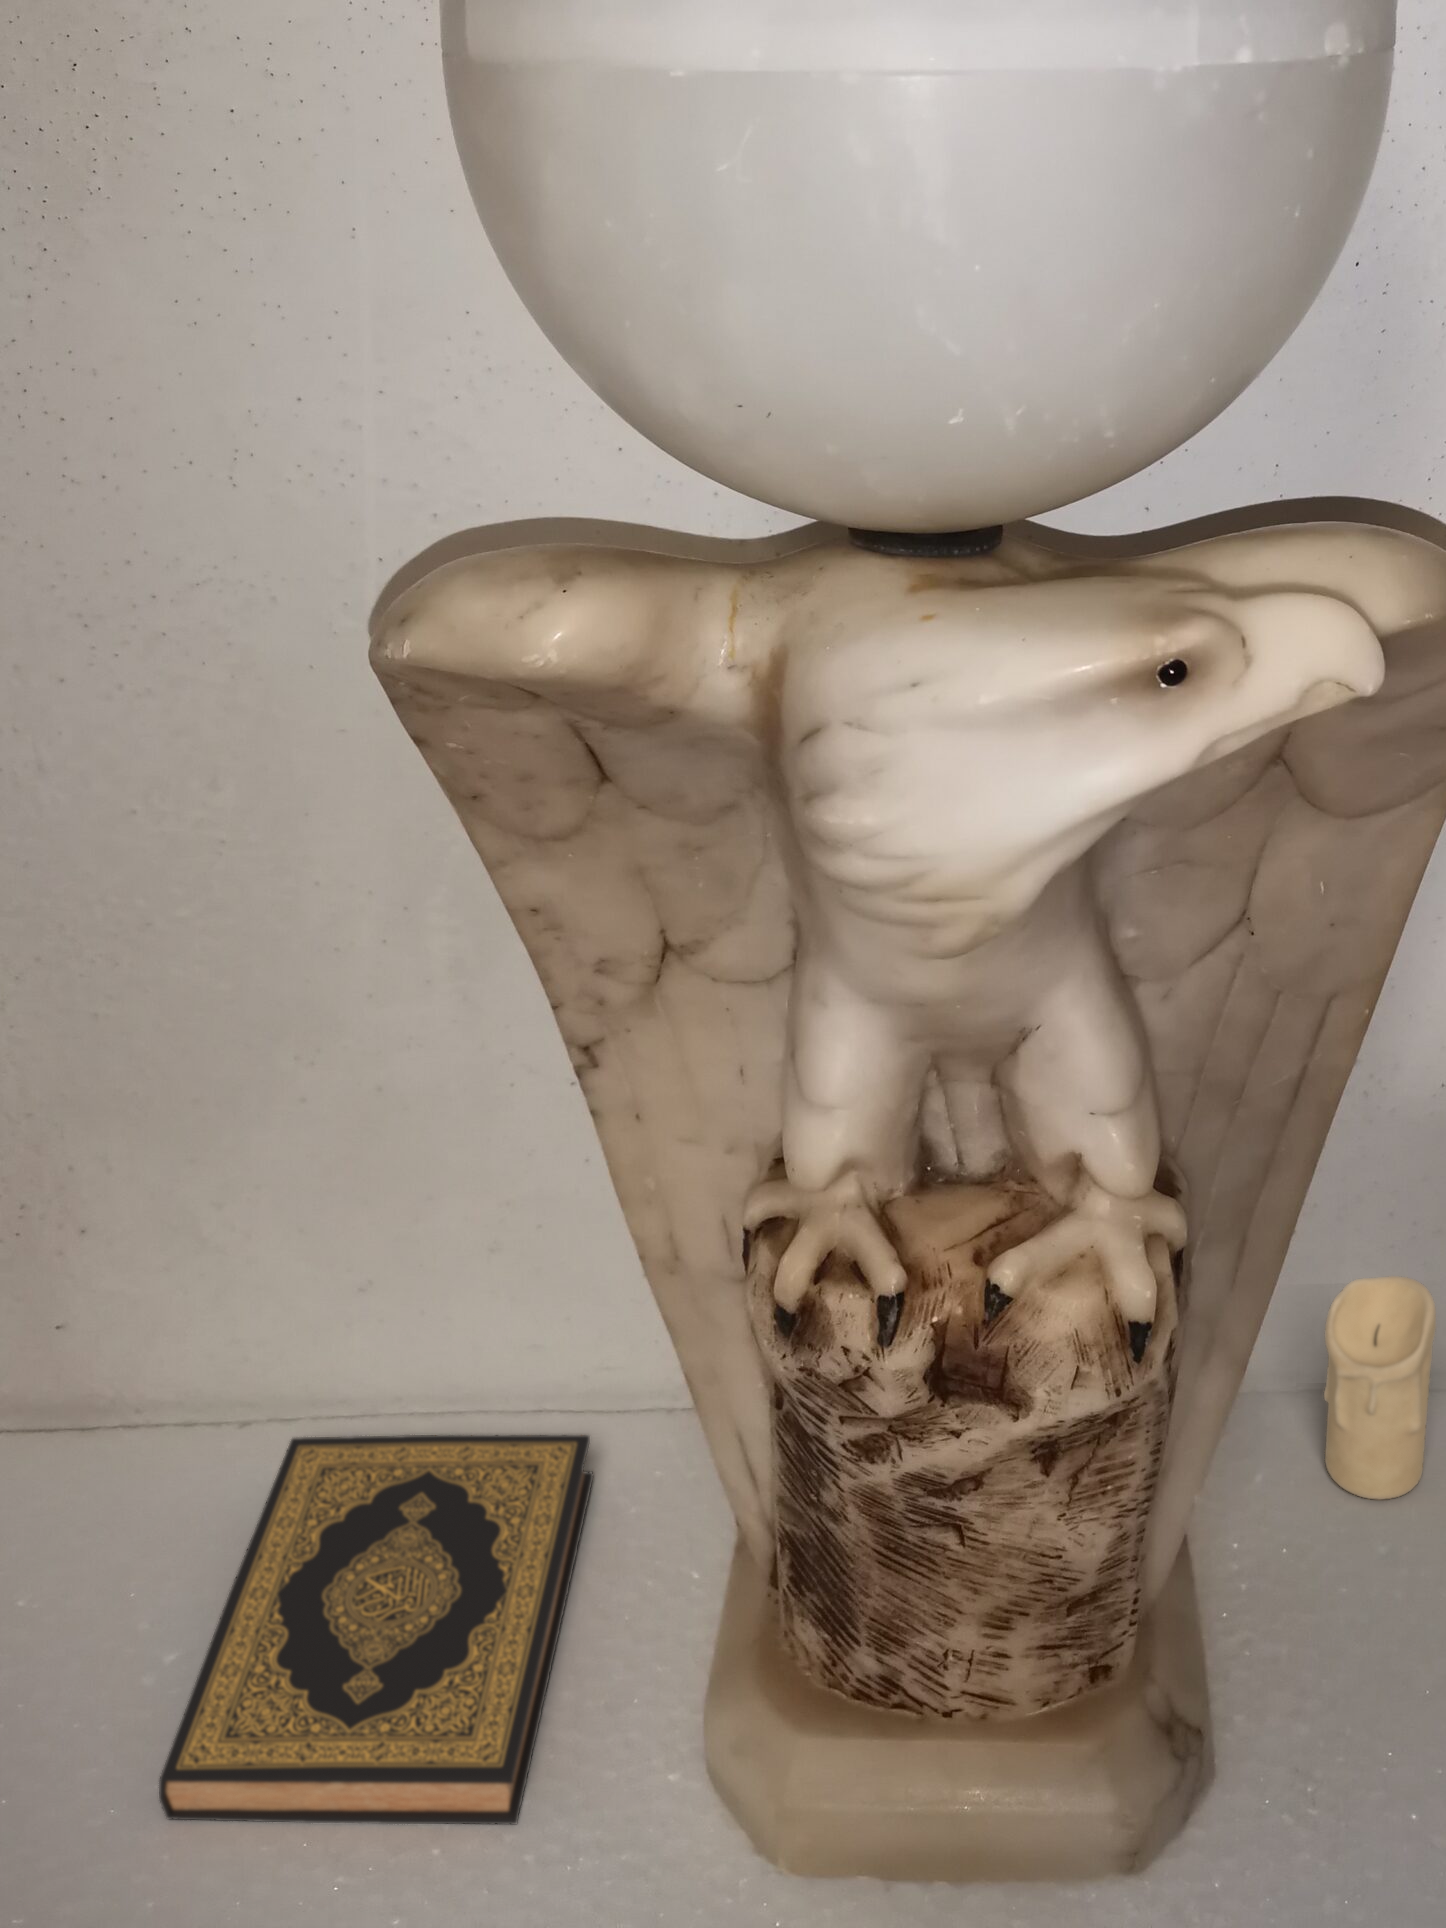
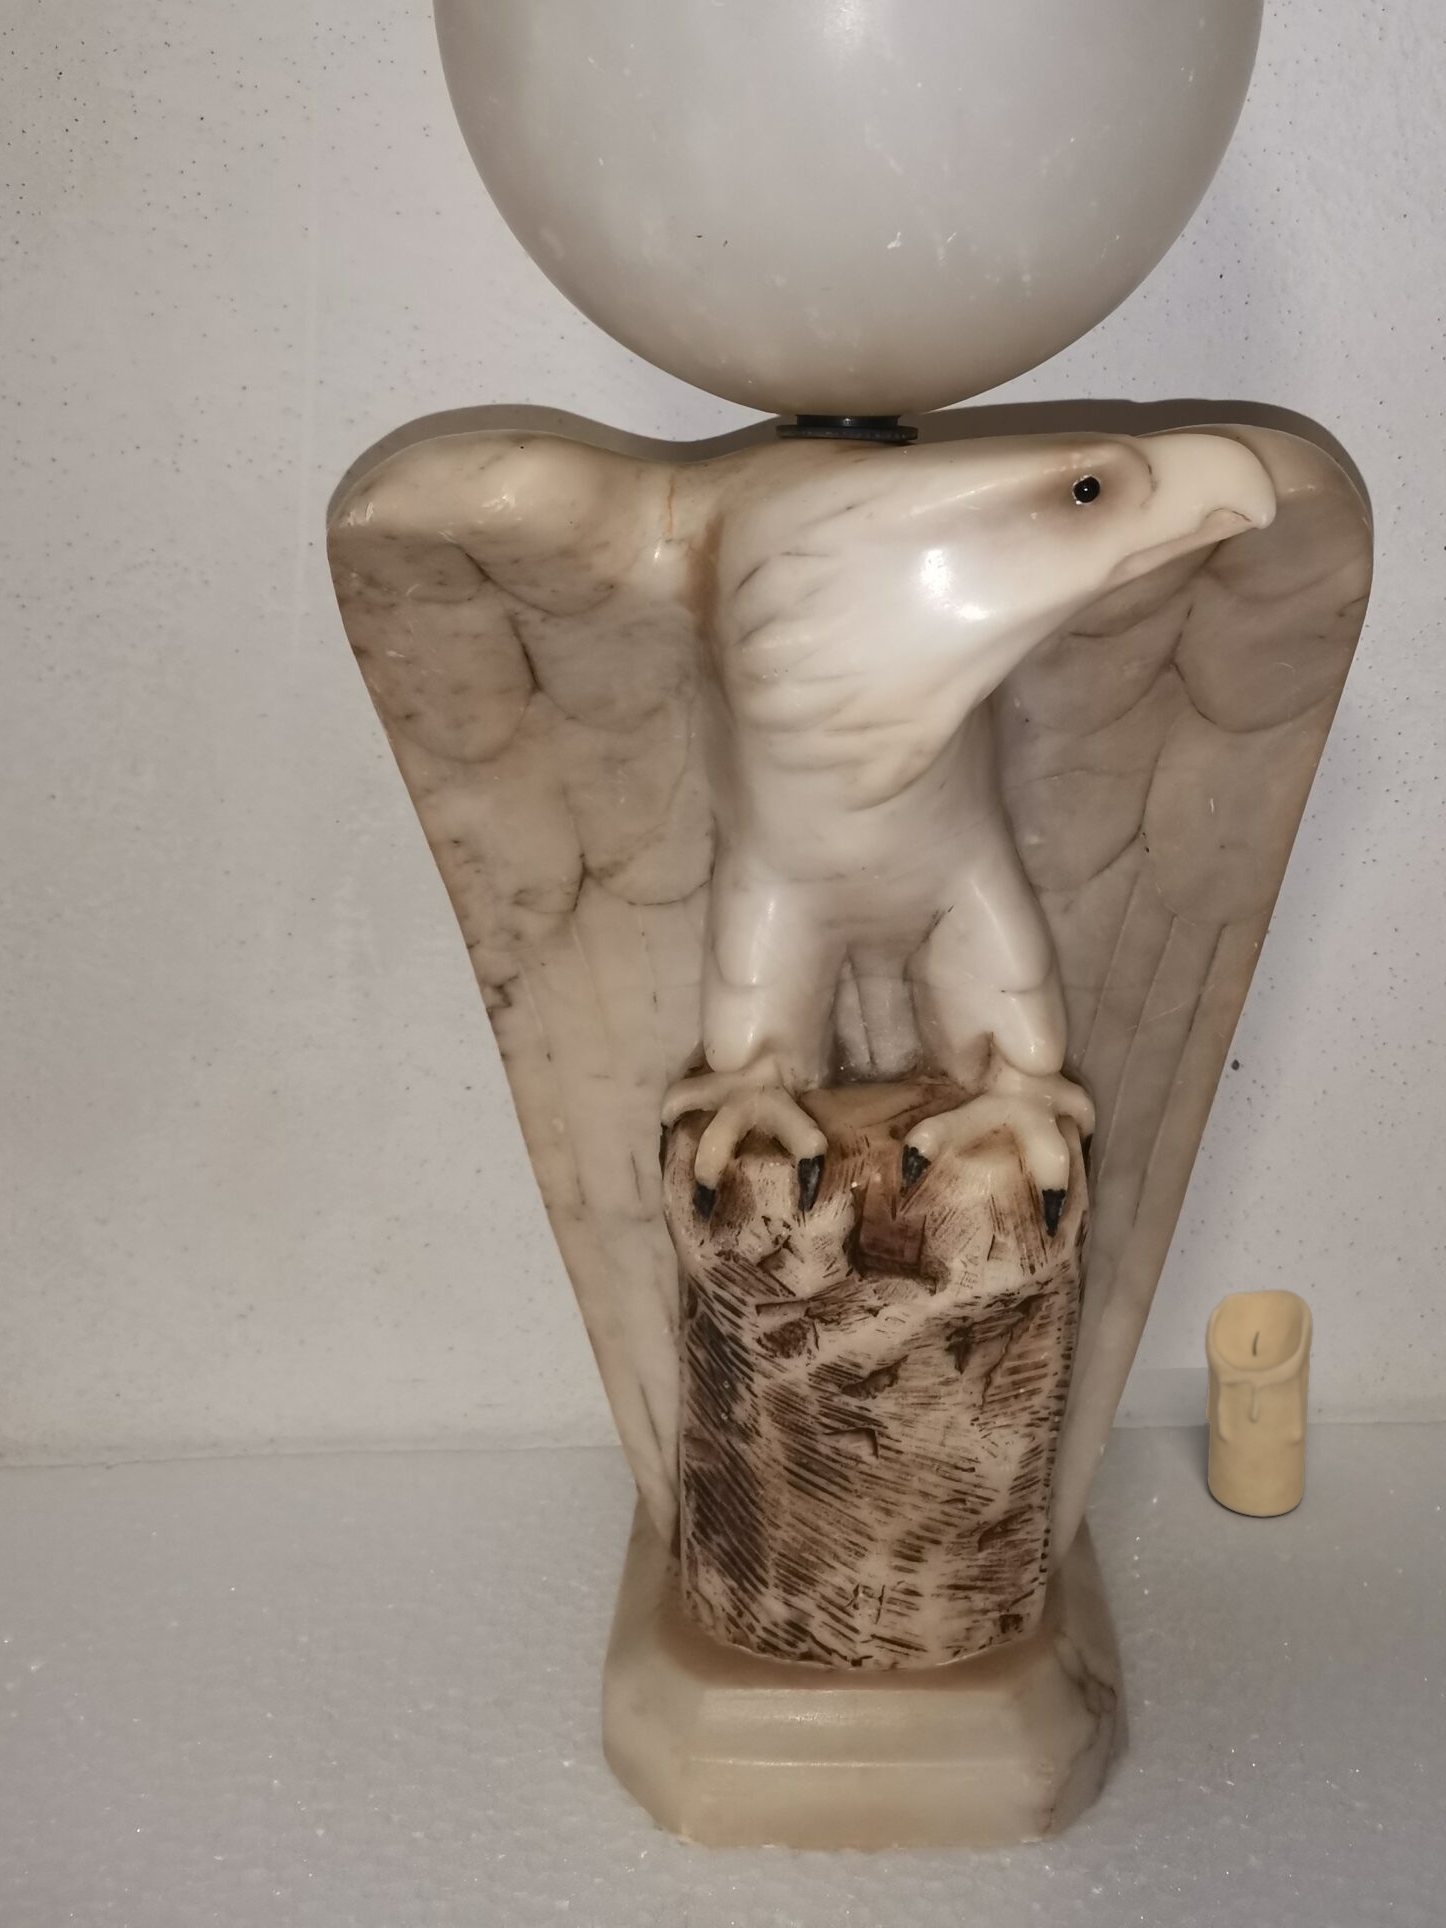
hardback book: present [159,1435,593,1824] -> none [37,1457,488,1809]

